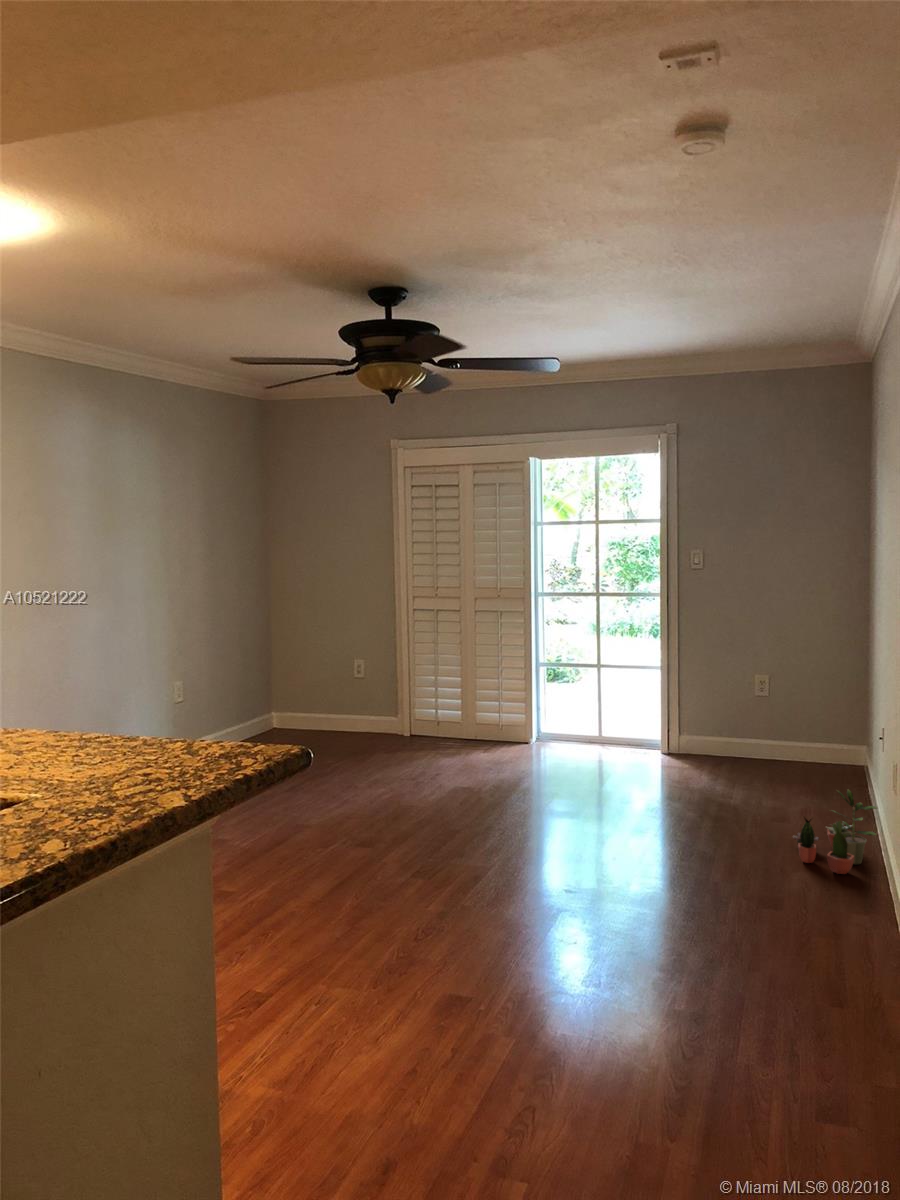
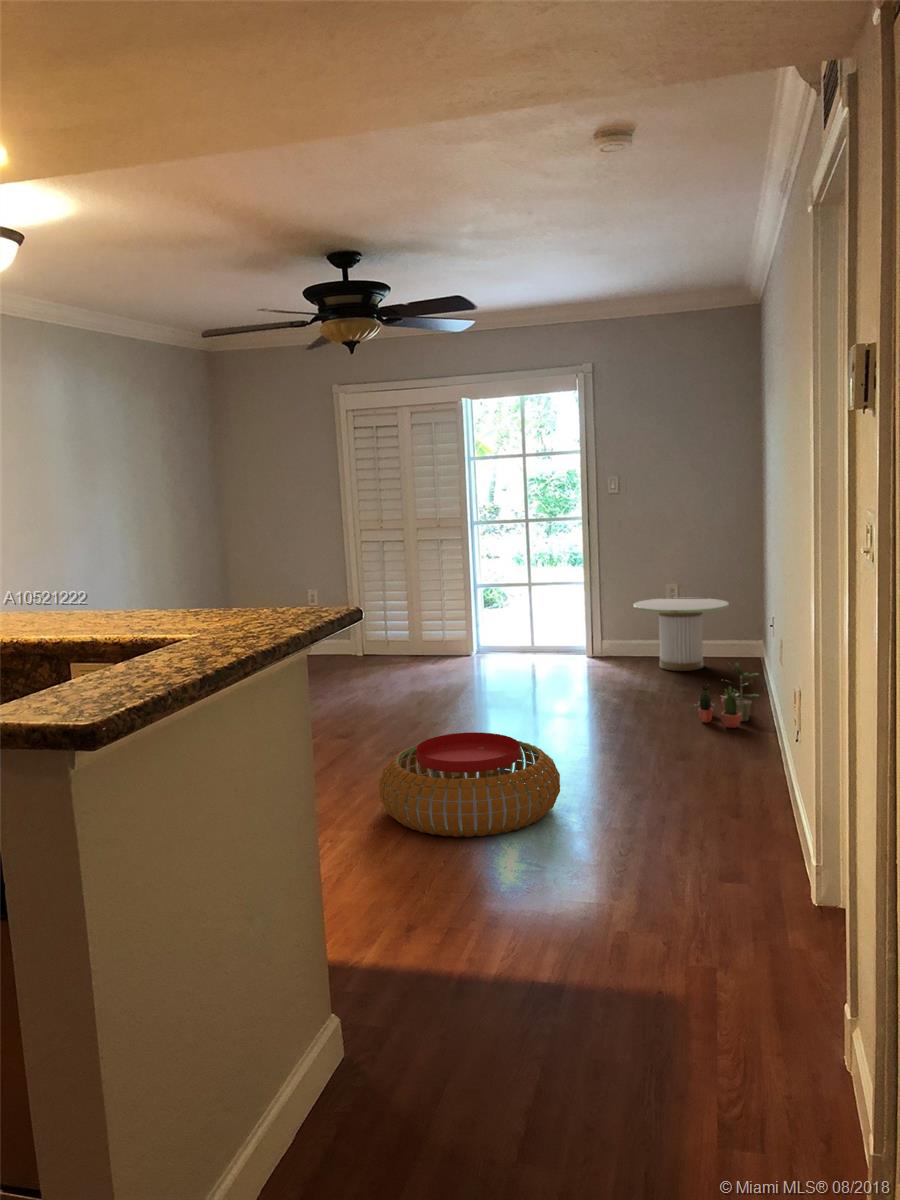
side table: none [720,691,836,781] -> present [633,598,729,671]
pouf: none [382,881,616,1038] -> present [379,732,560,837]

